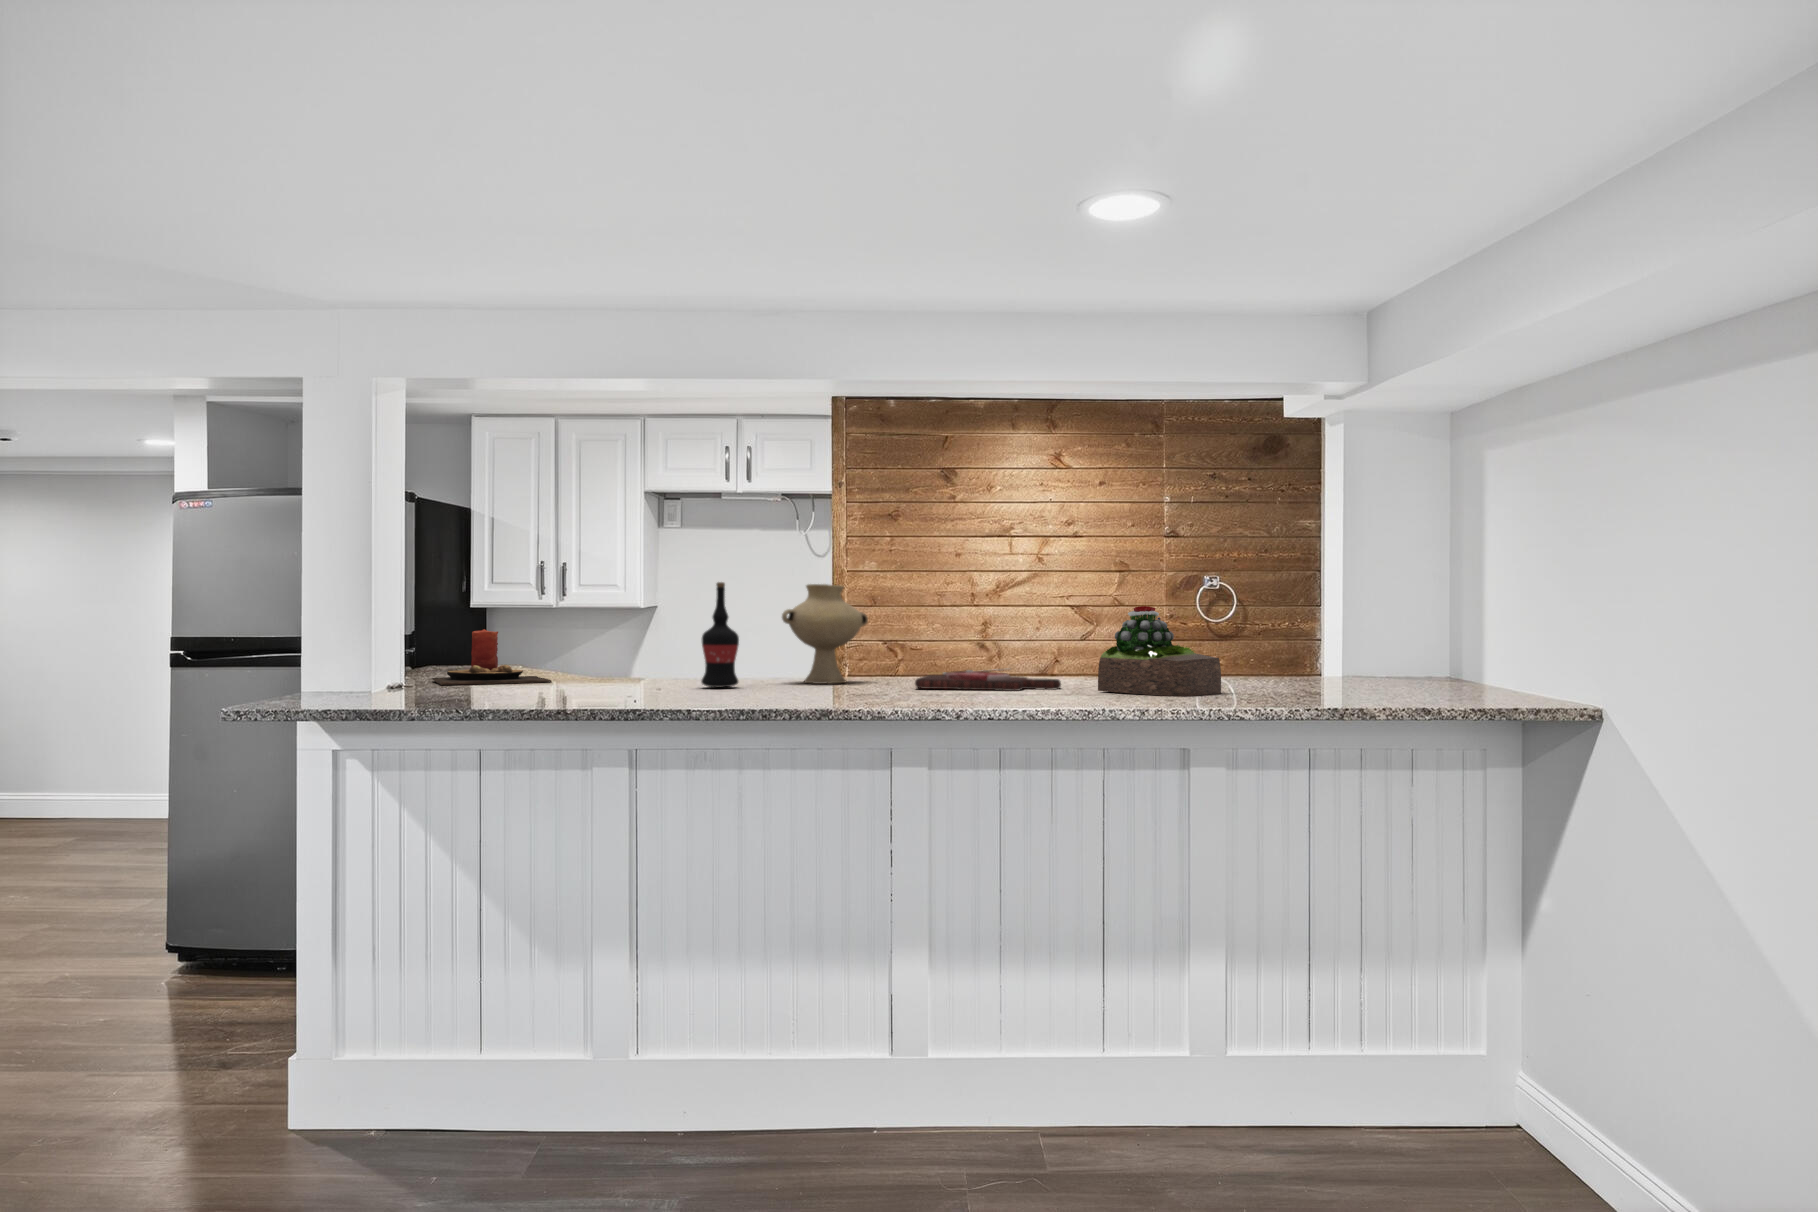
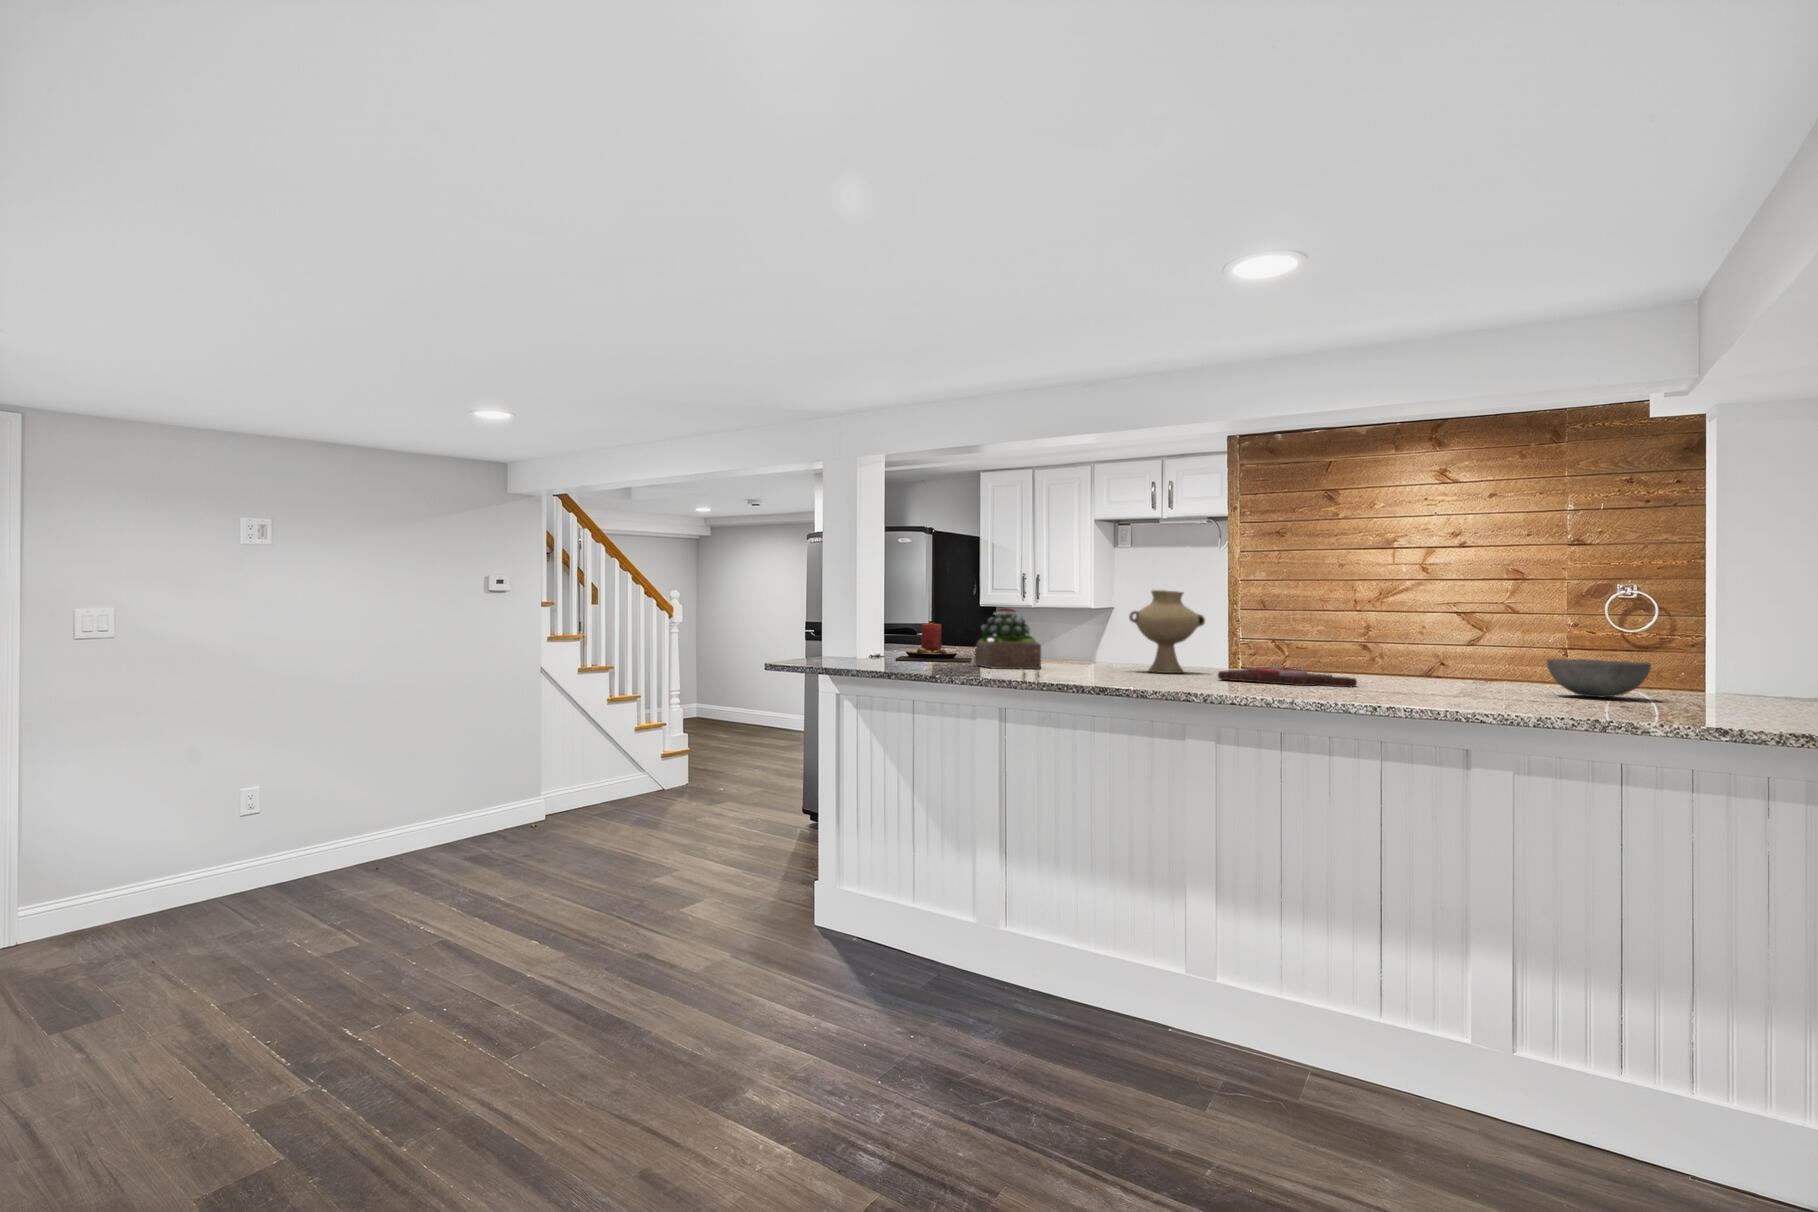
wine bottle: present [701,582,739,687] -> none [1054,588,1084,671]
succulent plant: present [1098,606,1221,696] -> present [975,608,1041,669]
bowl: none [1225,650,1310,686] -> present [1547,659,1651,698]

